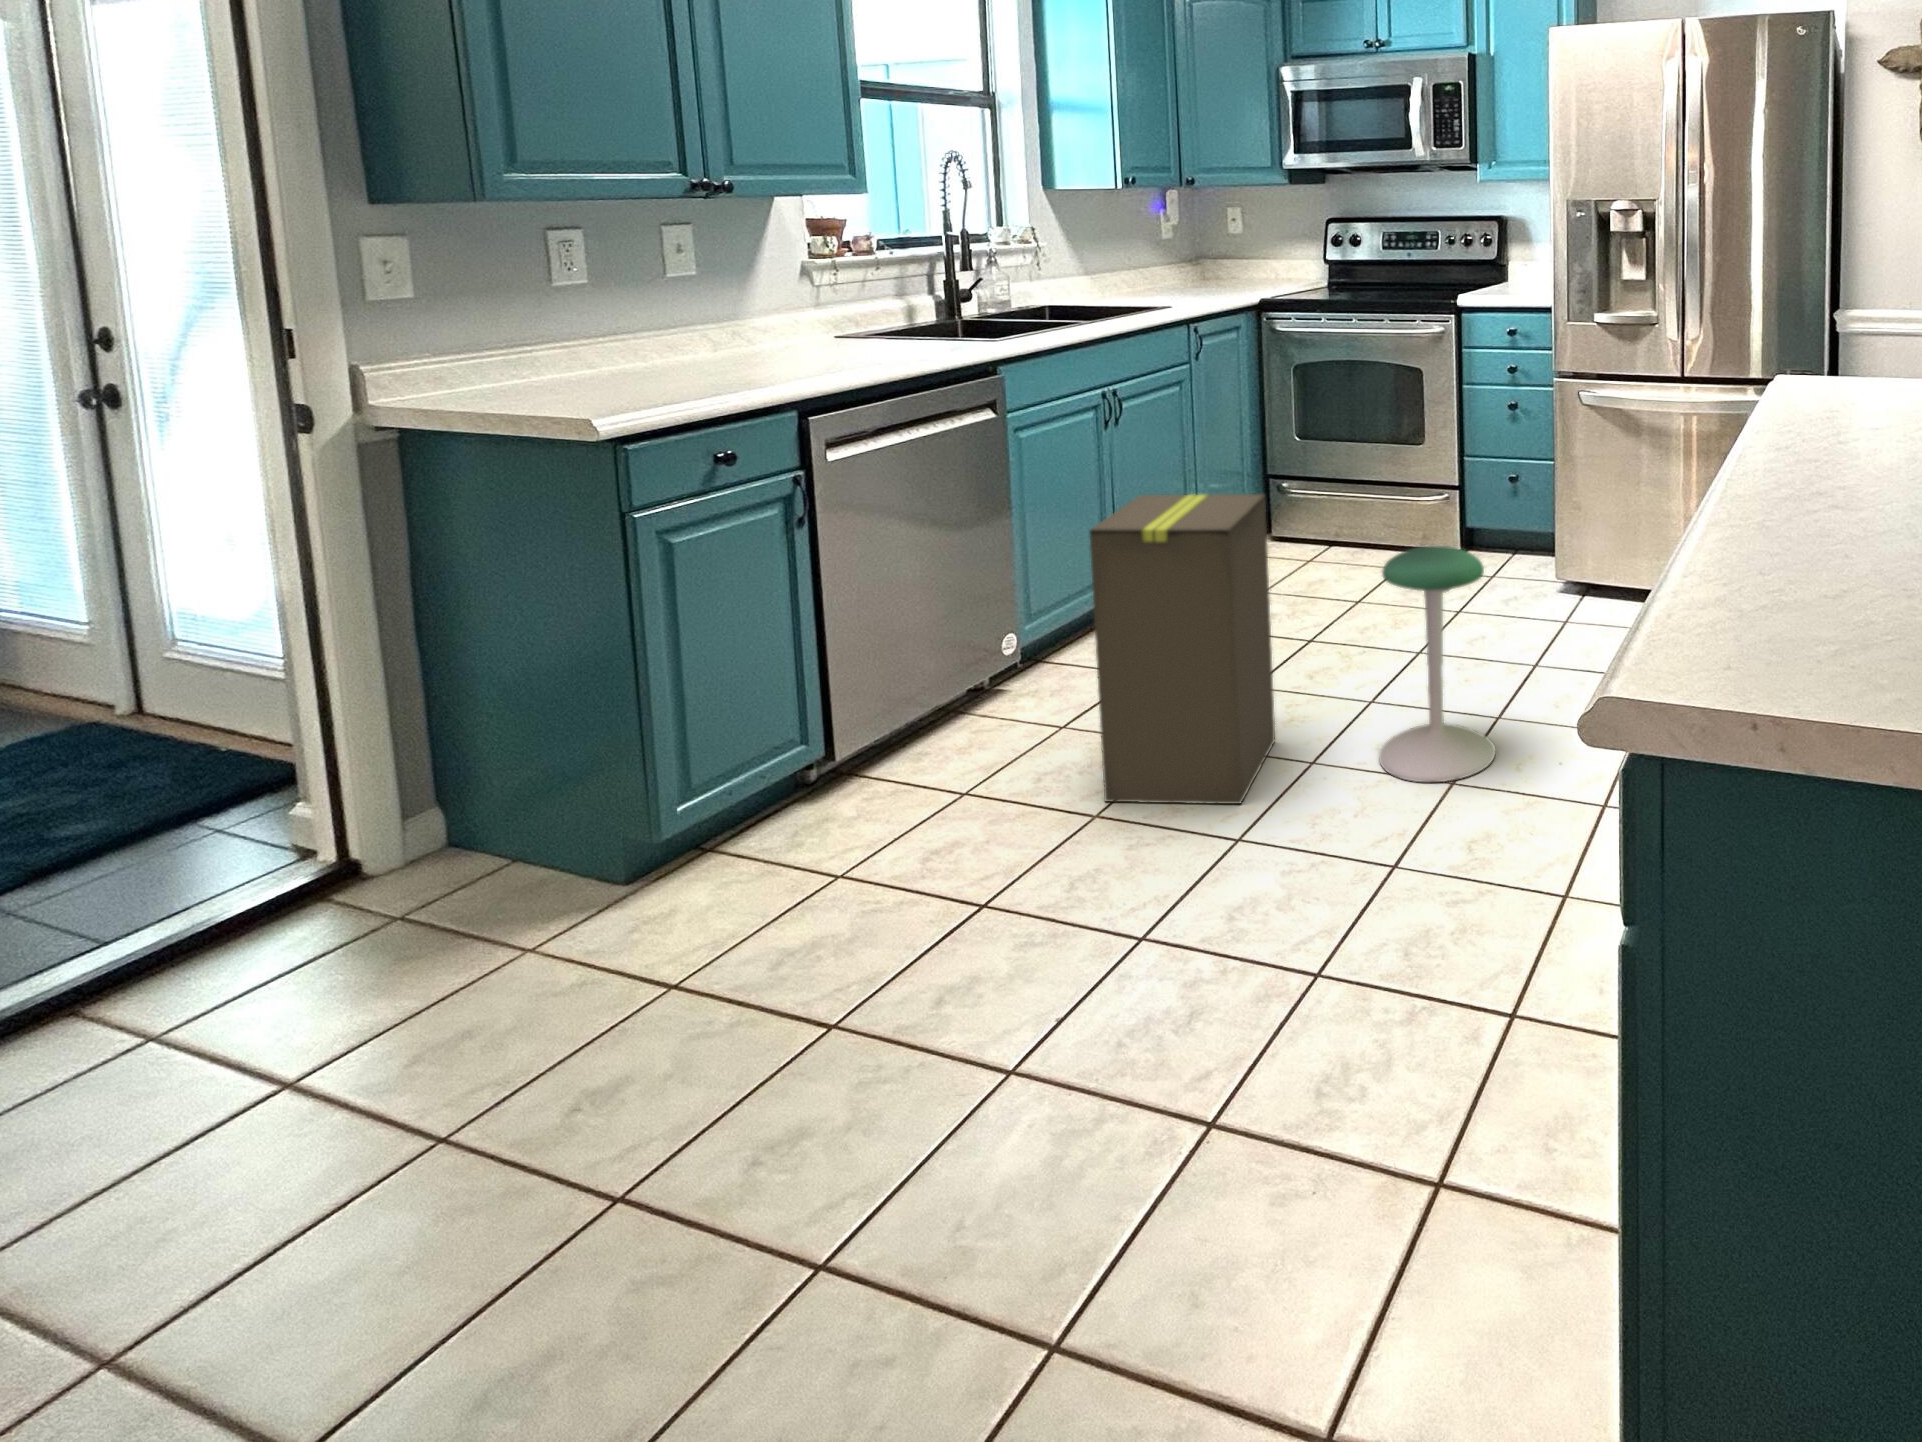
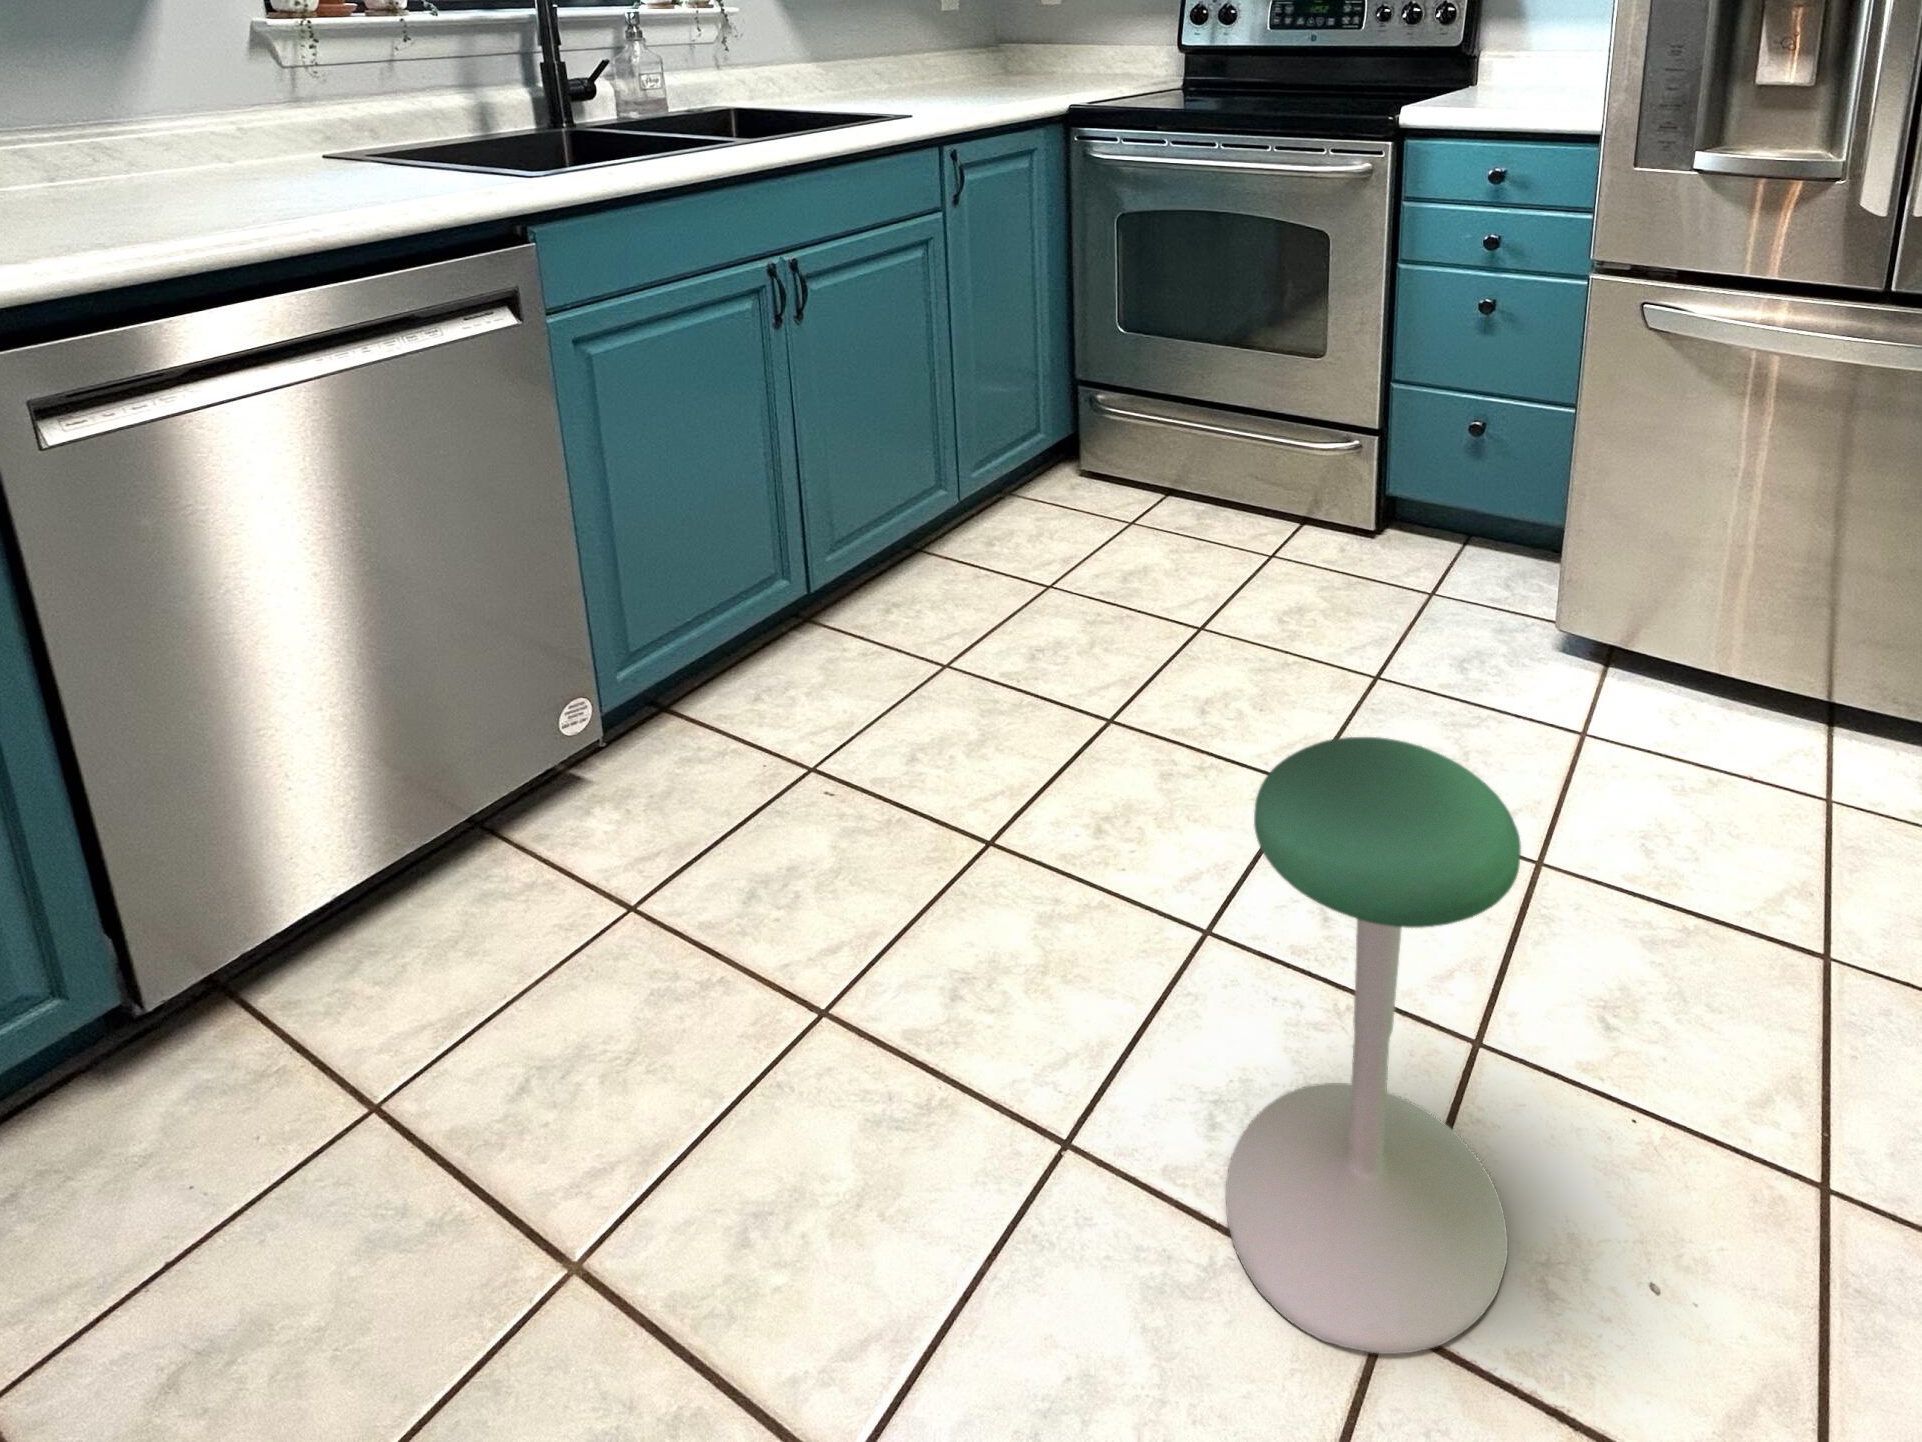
cardboard box: present [1090,494,1275,804] -> none [517,546,1007,1345]

